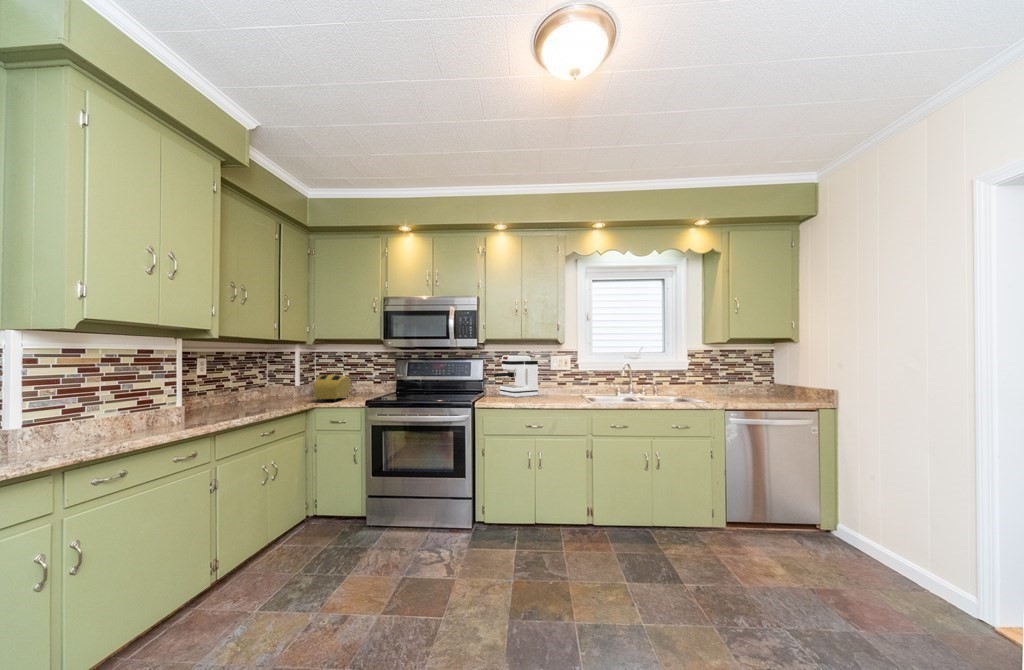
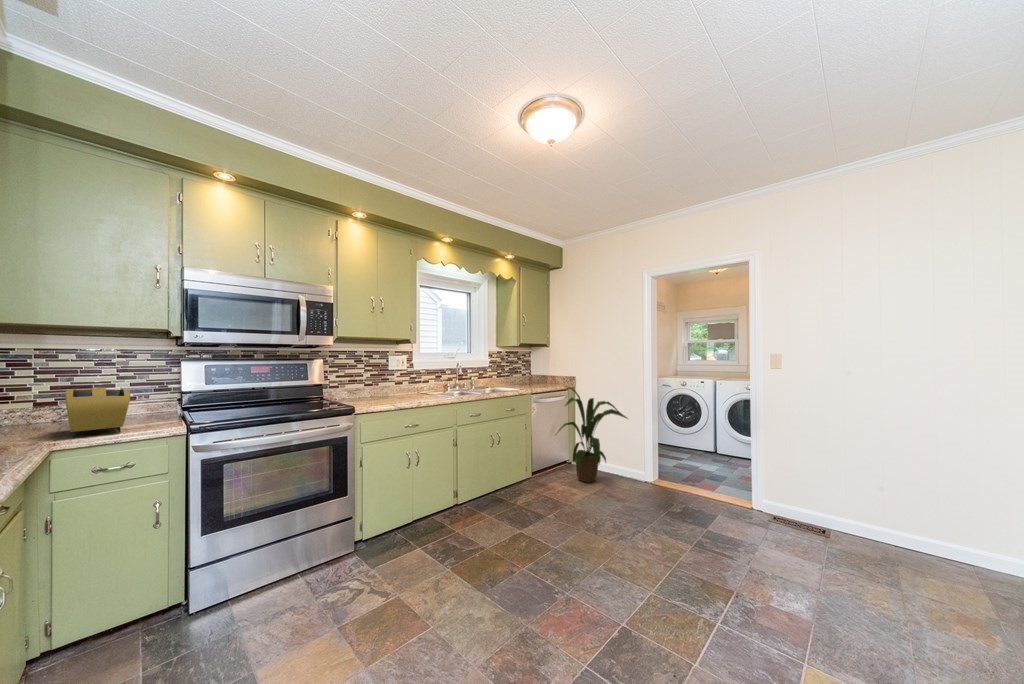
coffee maker: present [494,356,538,397] -> none [344,355,388,399]
house plant: none [755,403,904,568] -> present [556,387,627,483]

